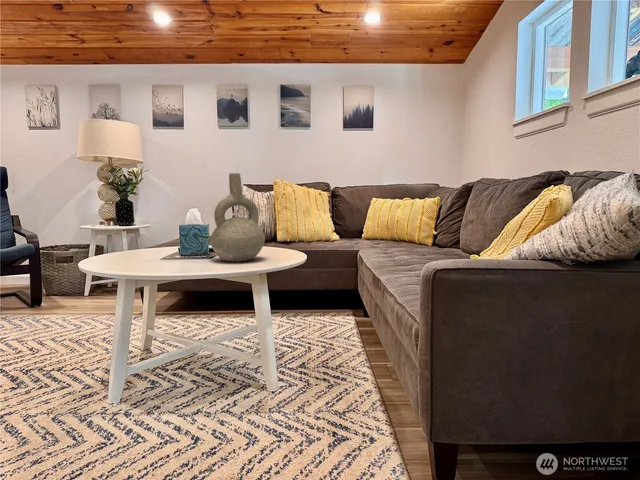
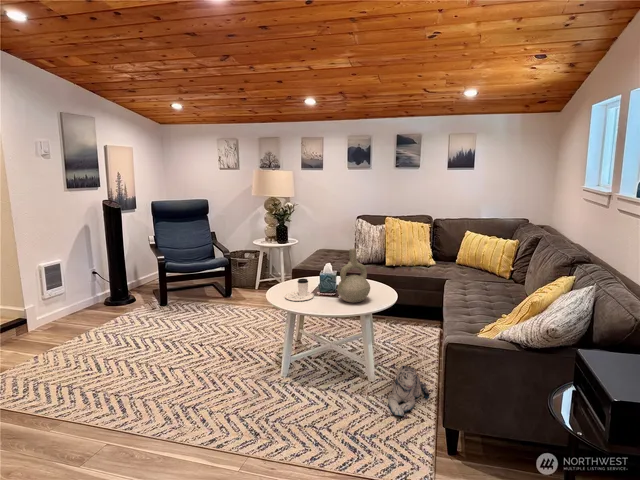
coffee cup: none [114,230,169,264] -> present [285,279,314,301]
plush toy: none [307,350,370,439] -> present [388,366,429,416]

